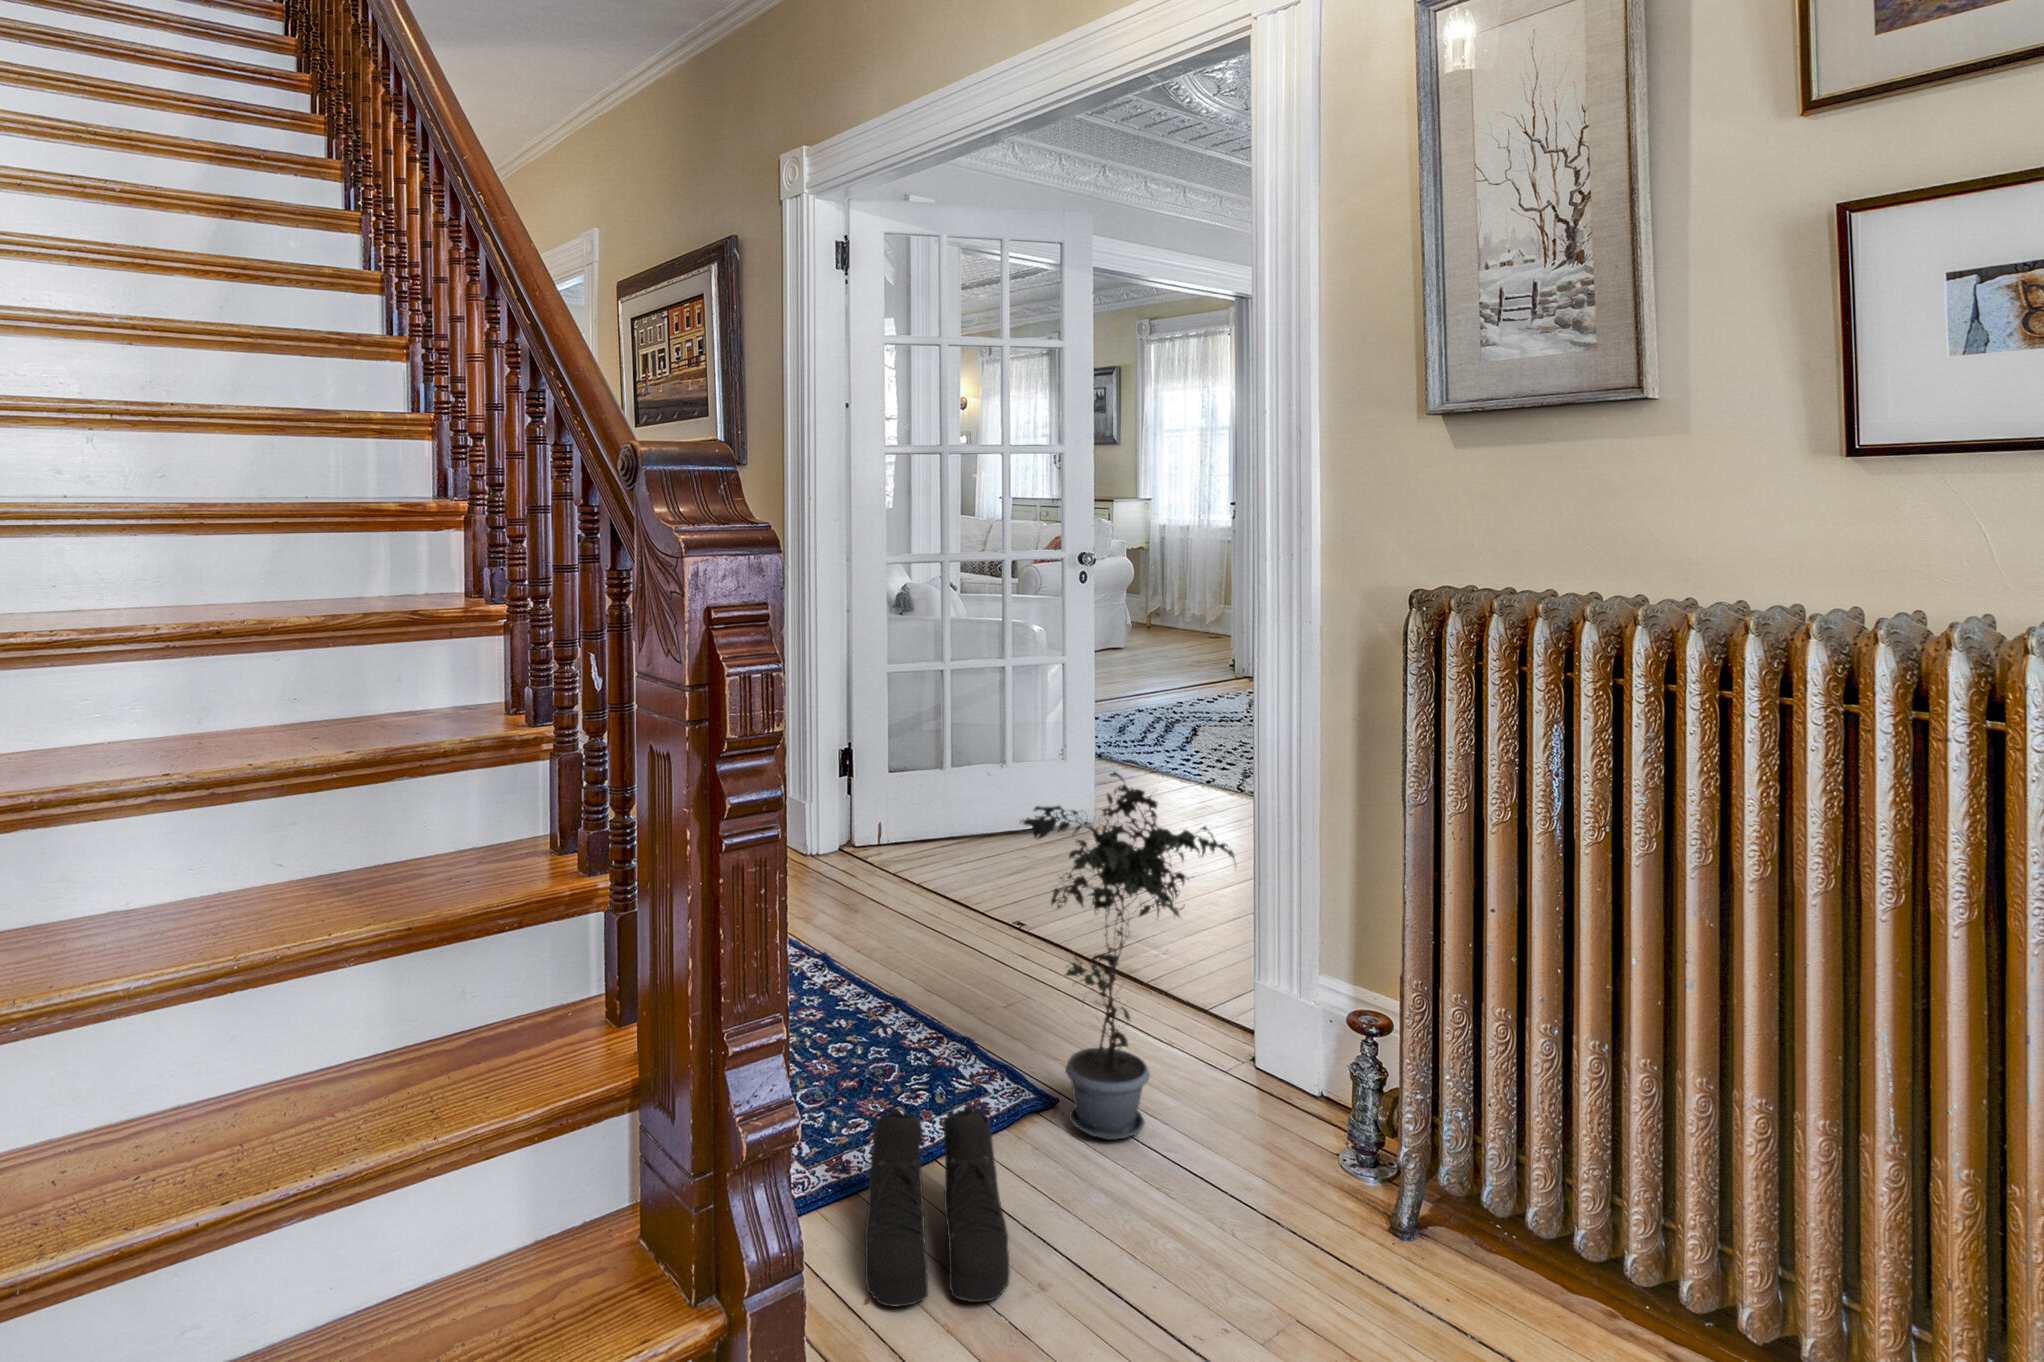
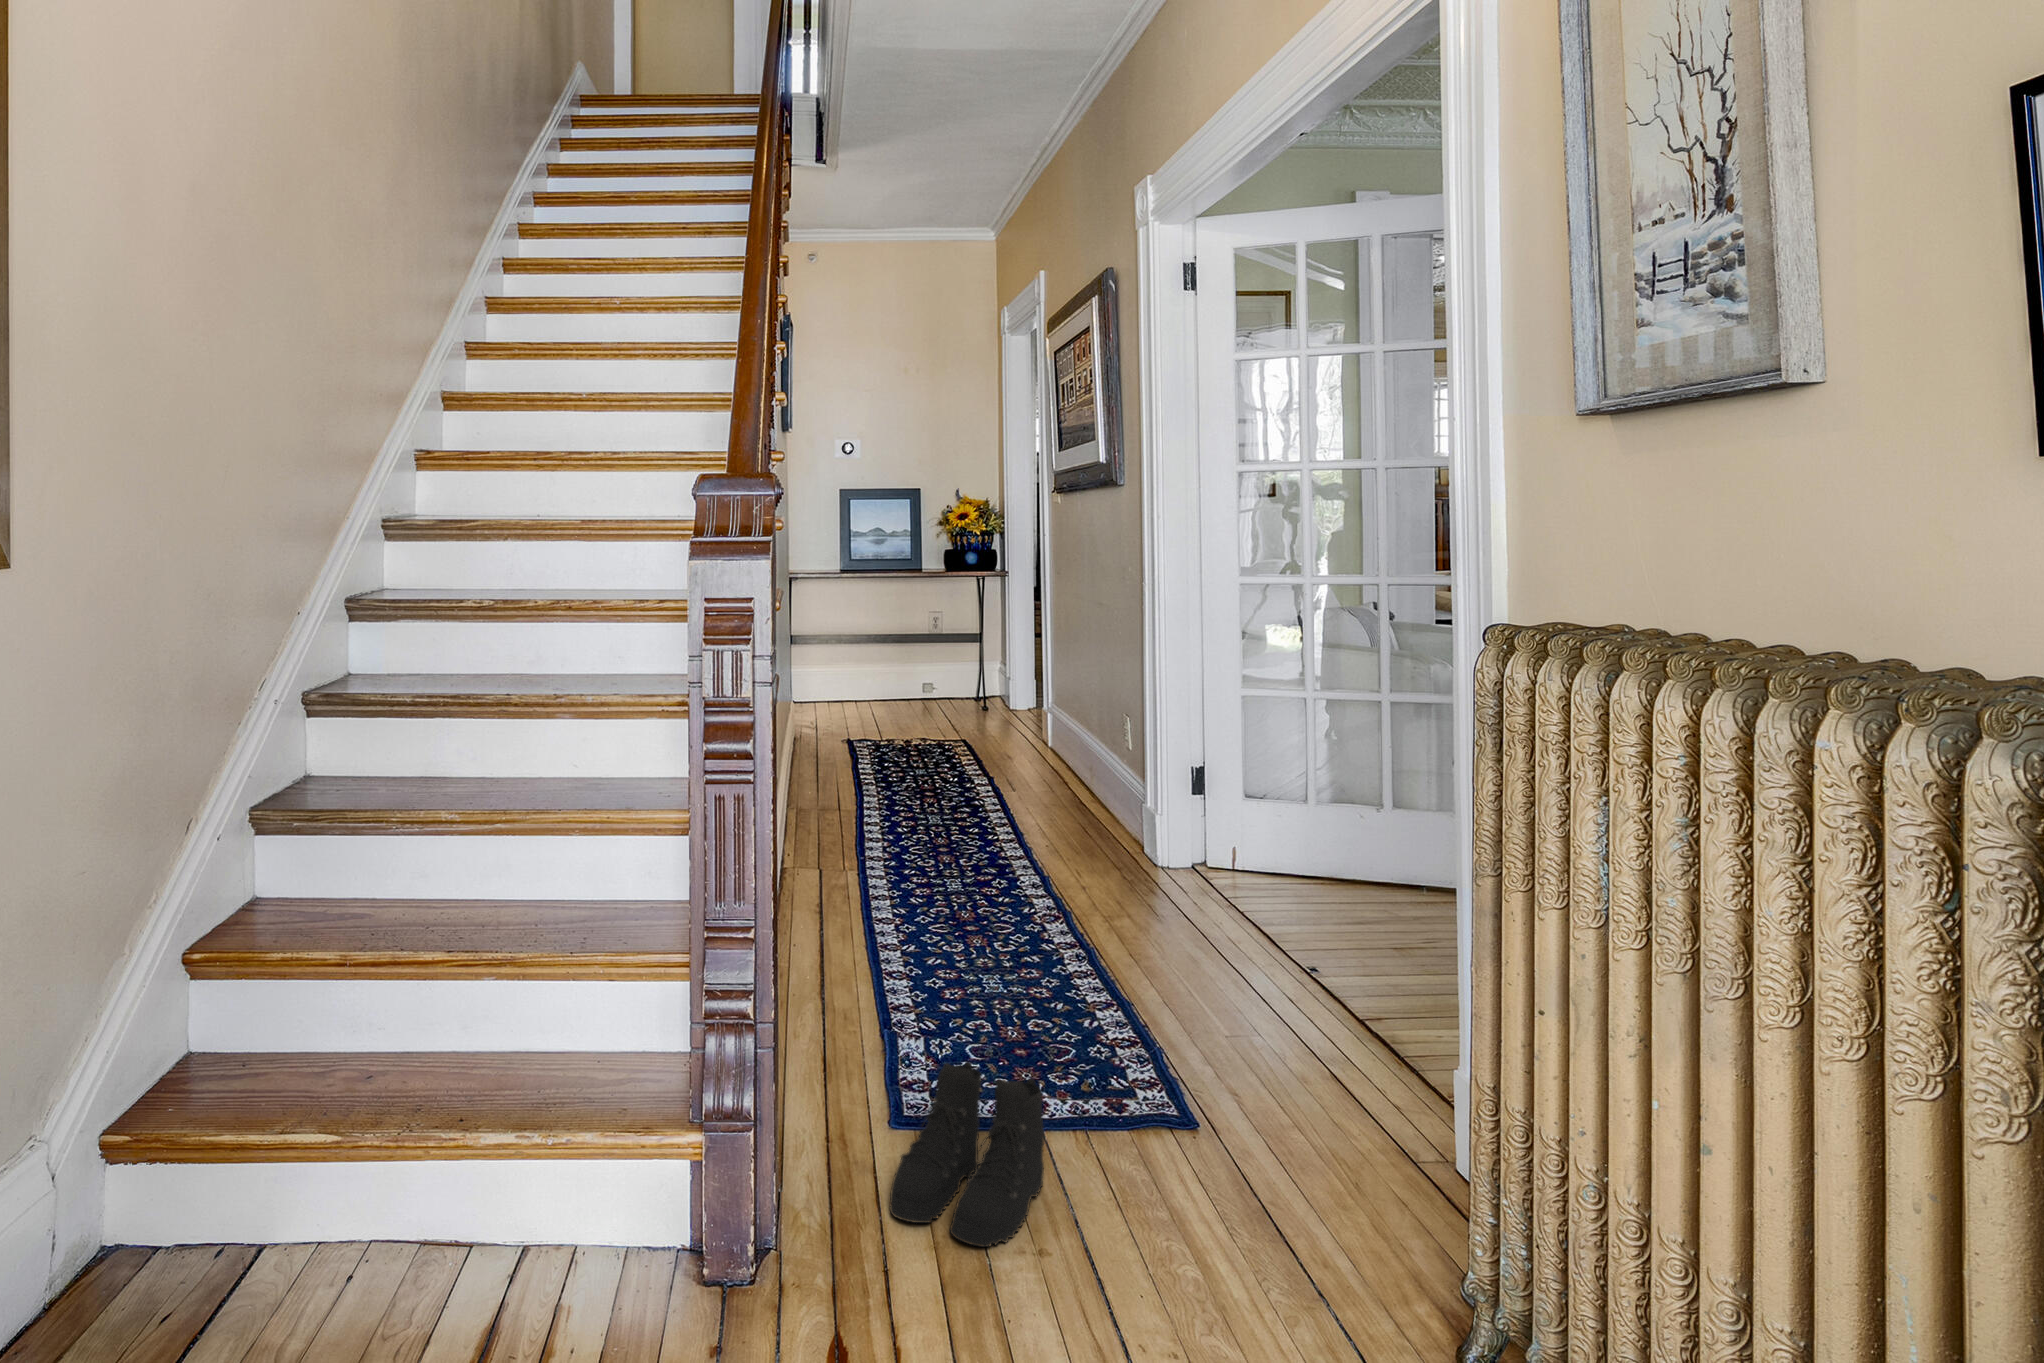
potted plant: present [1021,772,1235,1140] -> none [1152,795,1343,1177]

